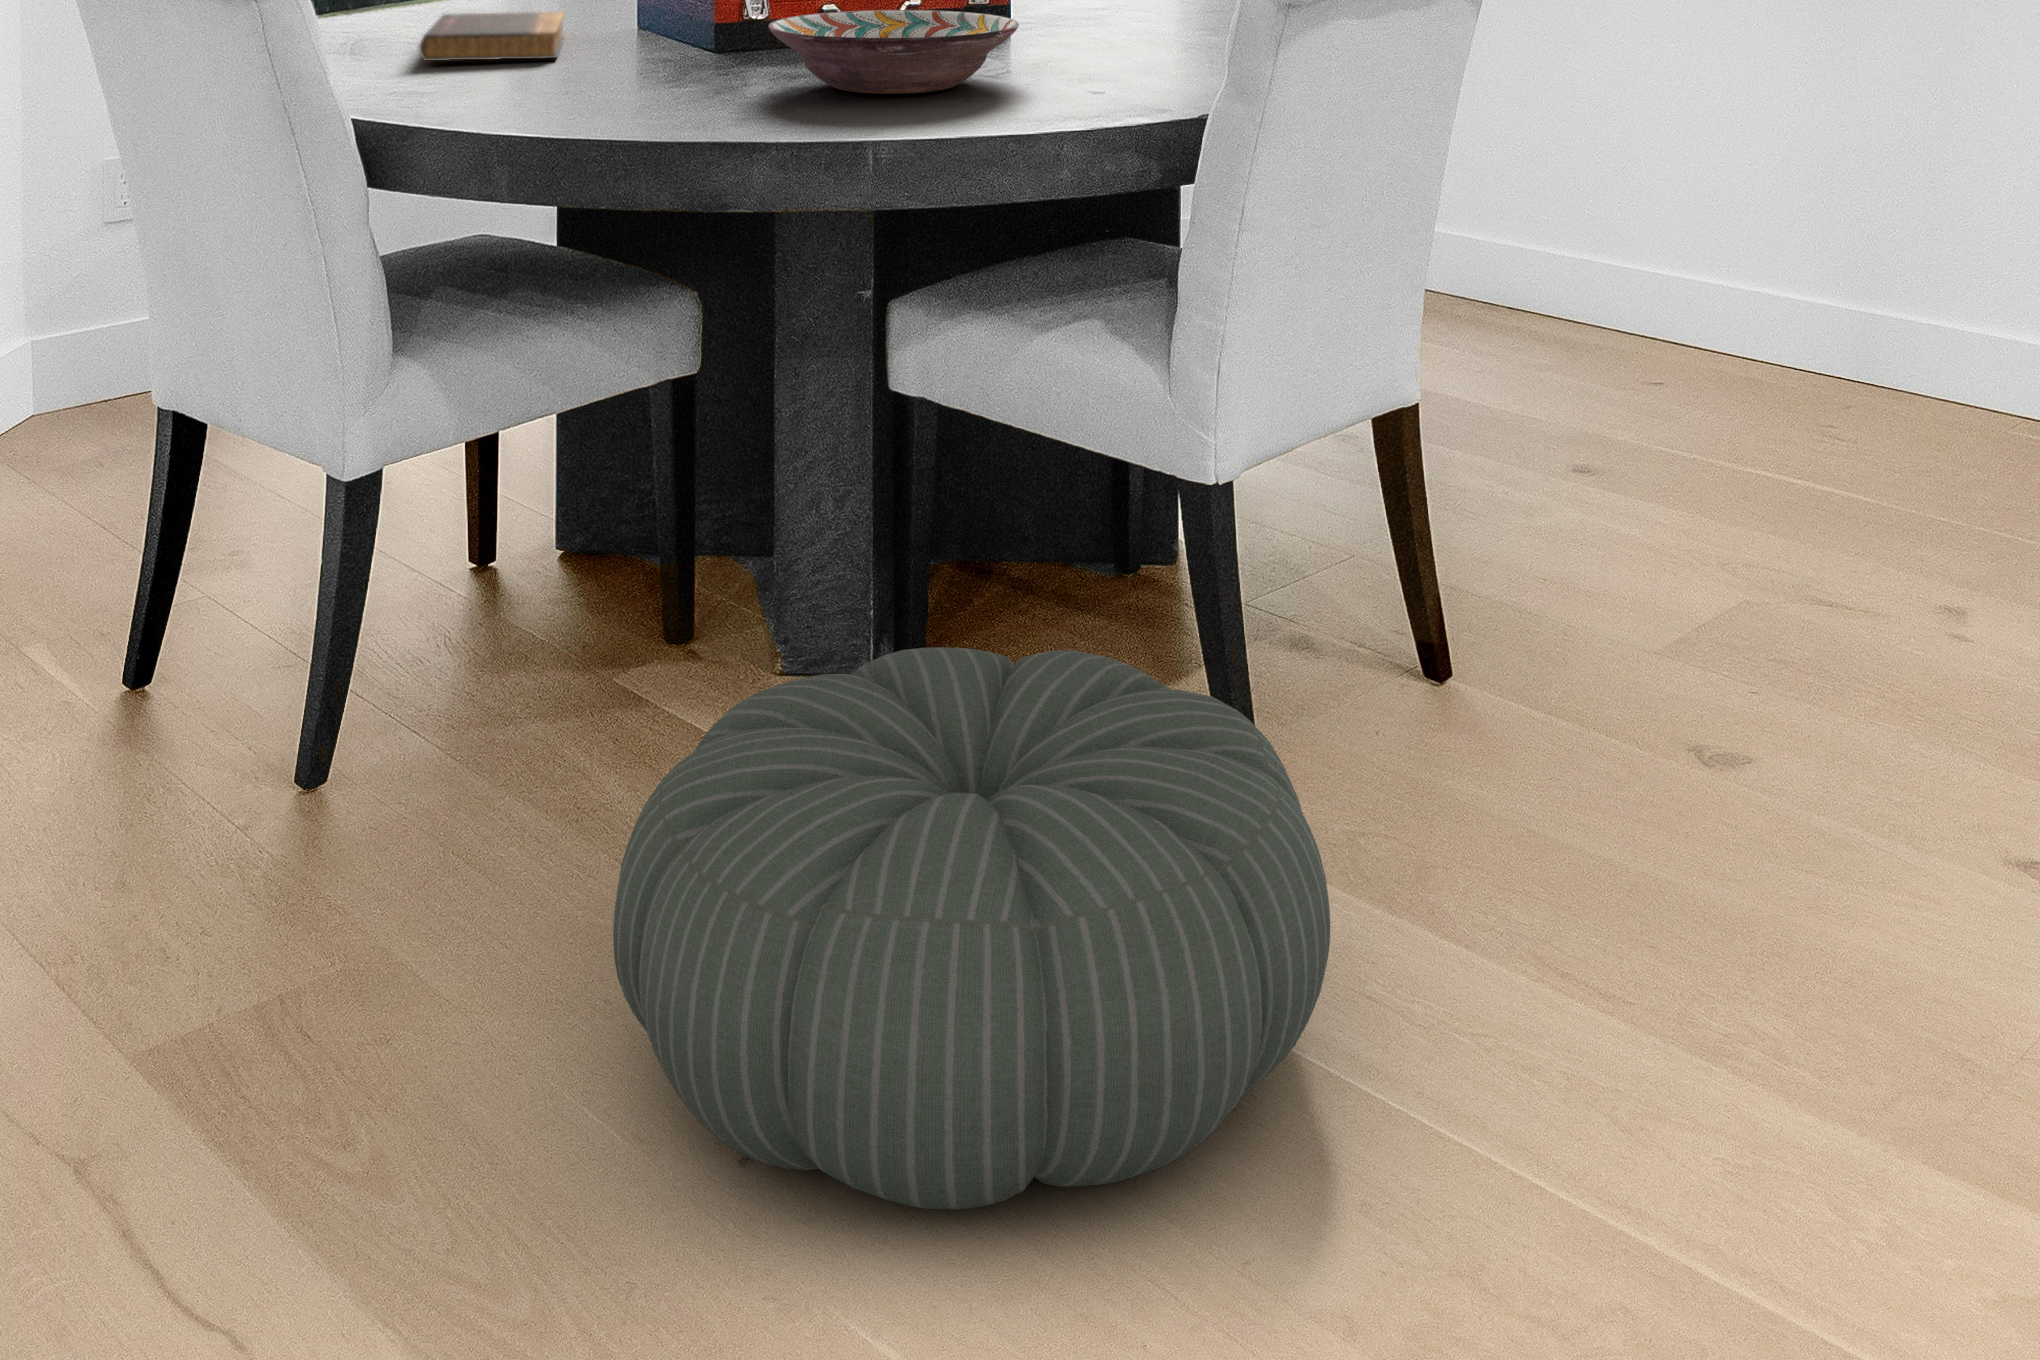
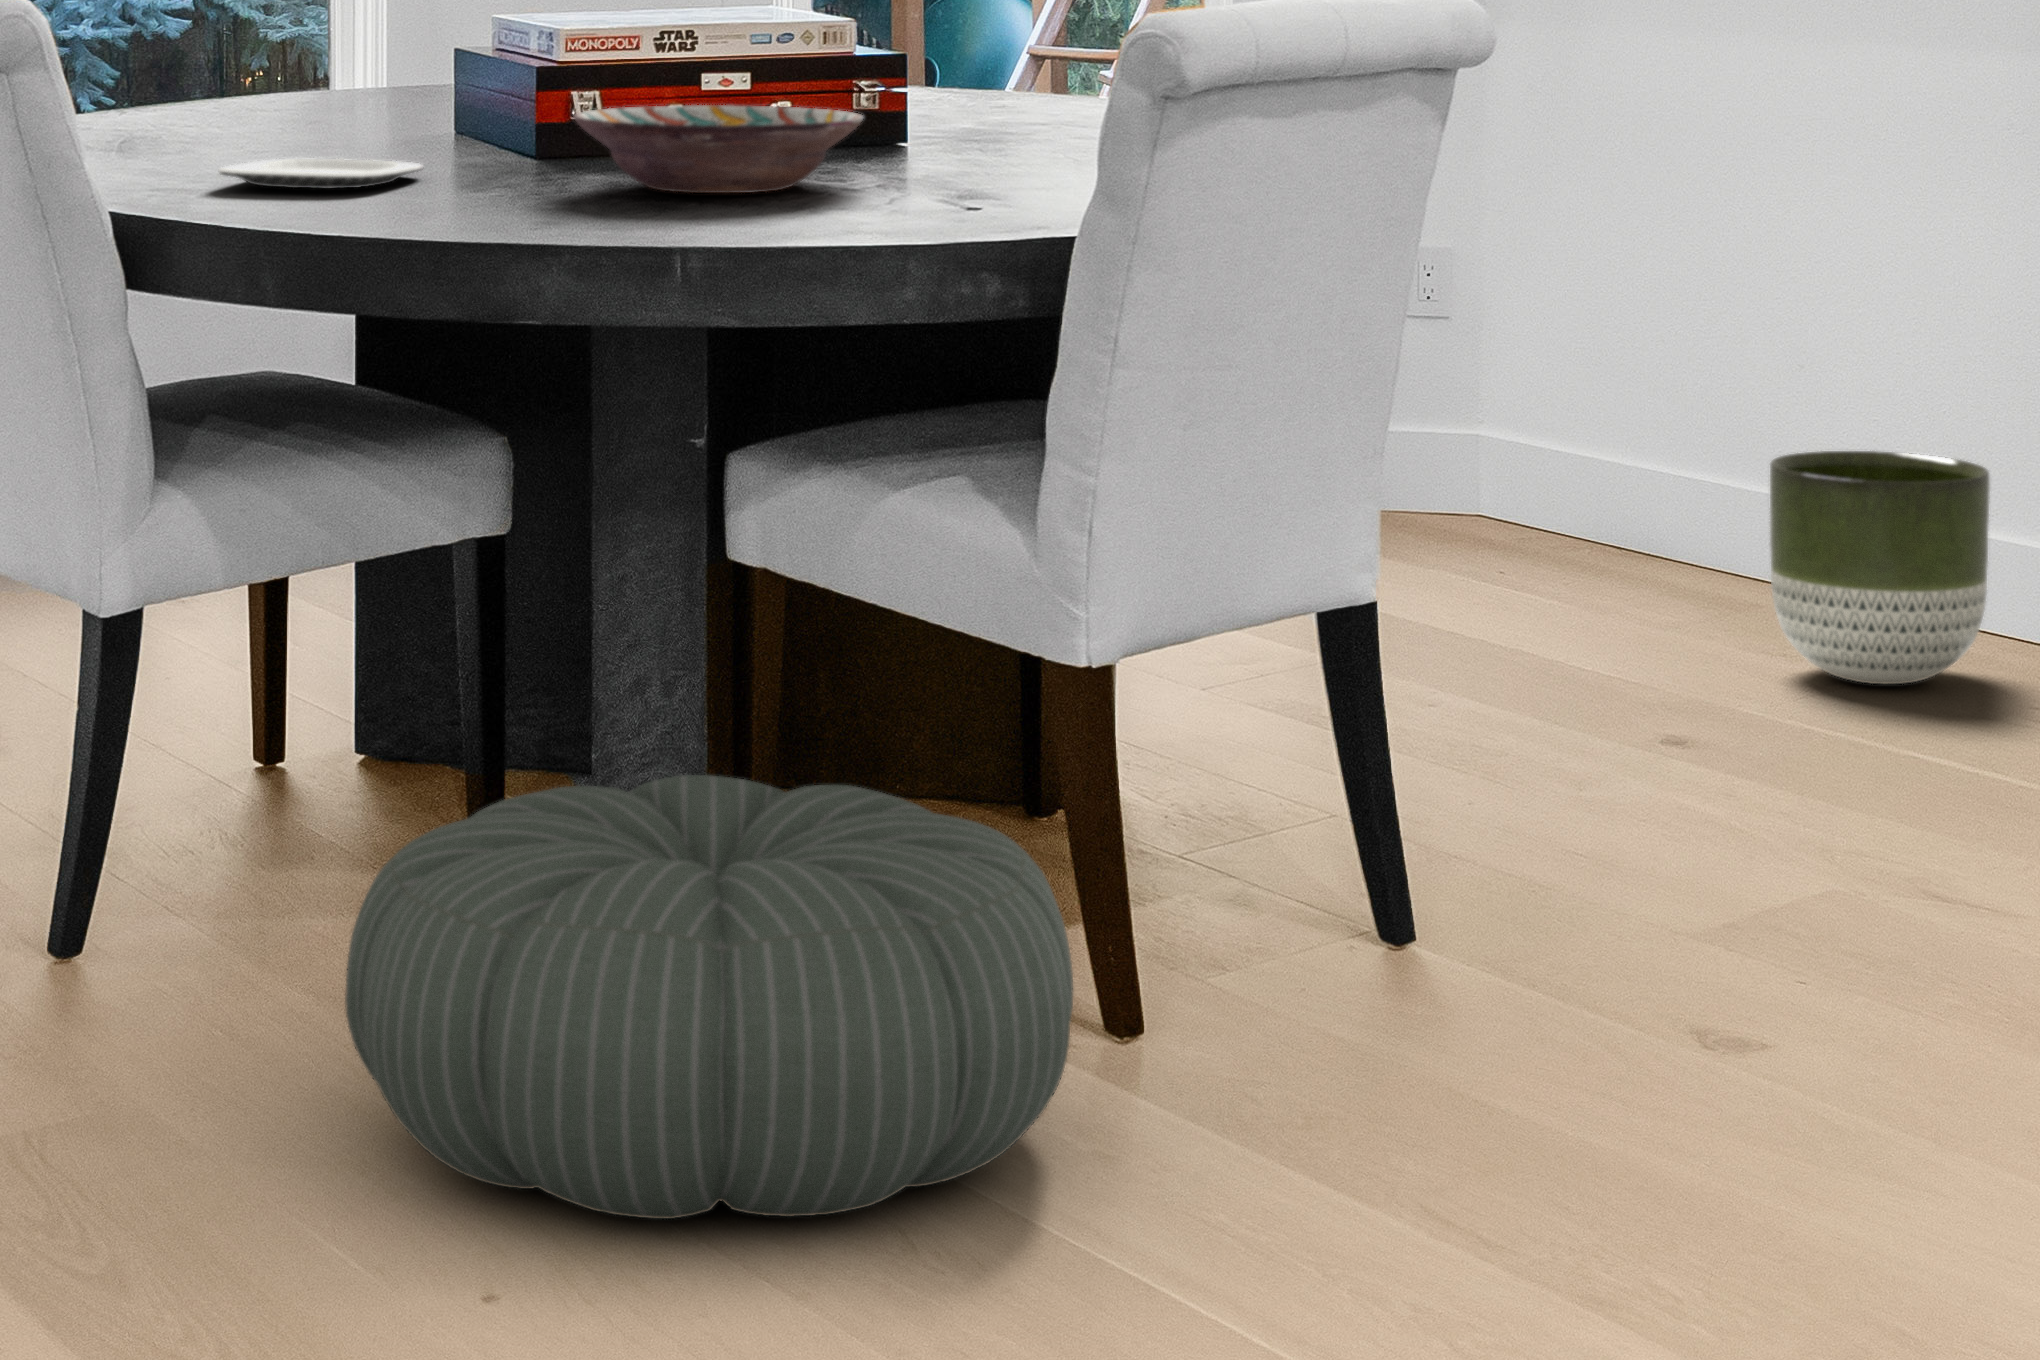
book: present [419,12,565,61] -> none [198,113,375,159]
plate: none [444,62,627,94] -> present [219,159,423,188]
planter: none [1534,201,1683,366] -> present [1770,451,1990,684]

